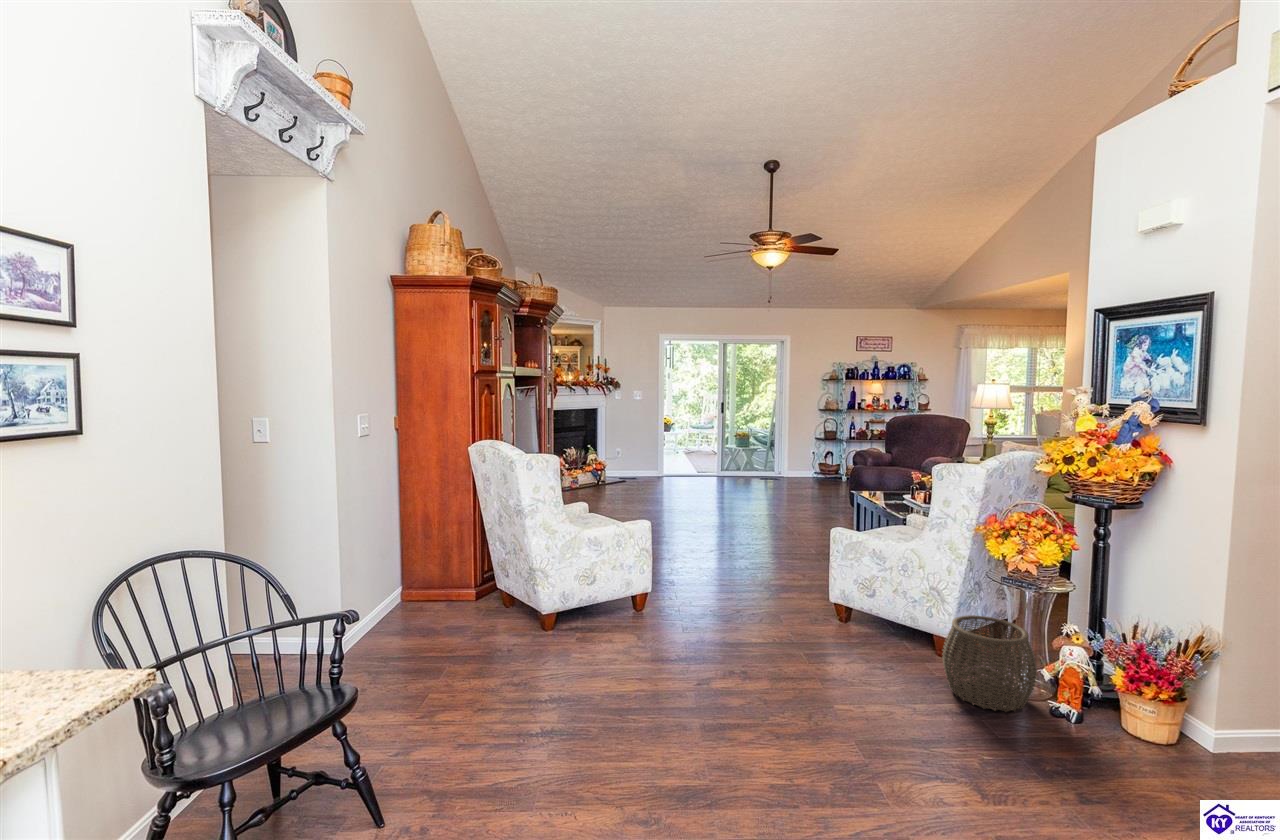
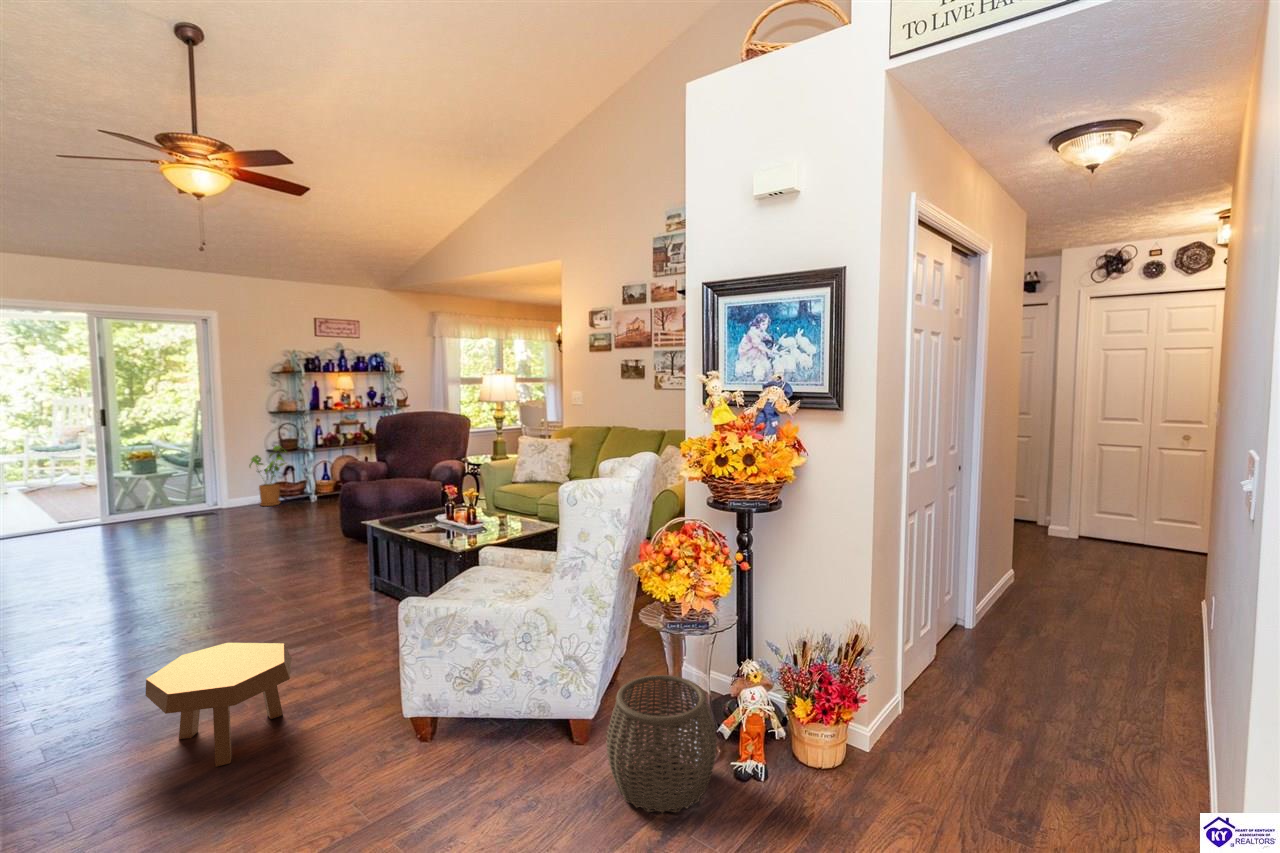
house plant: none [803,435,829,479] -> present [249,445,286,506]
footstool: none [713,538,782,596] -> present [146,643,292,767]

